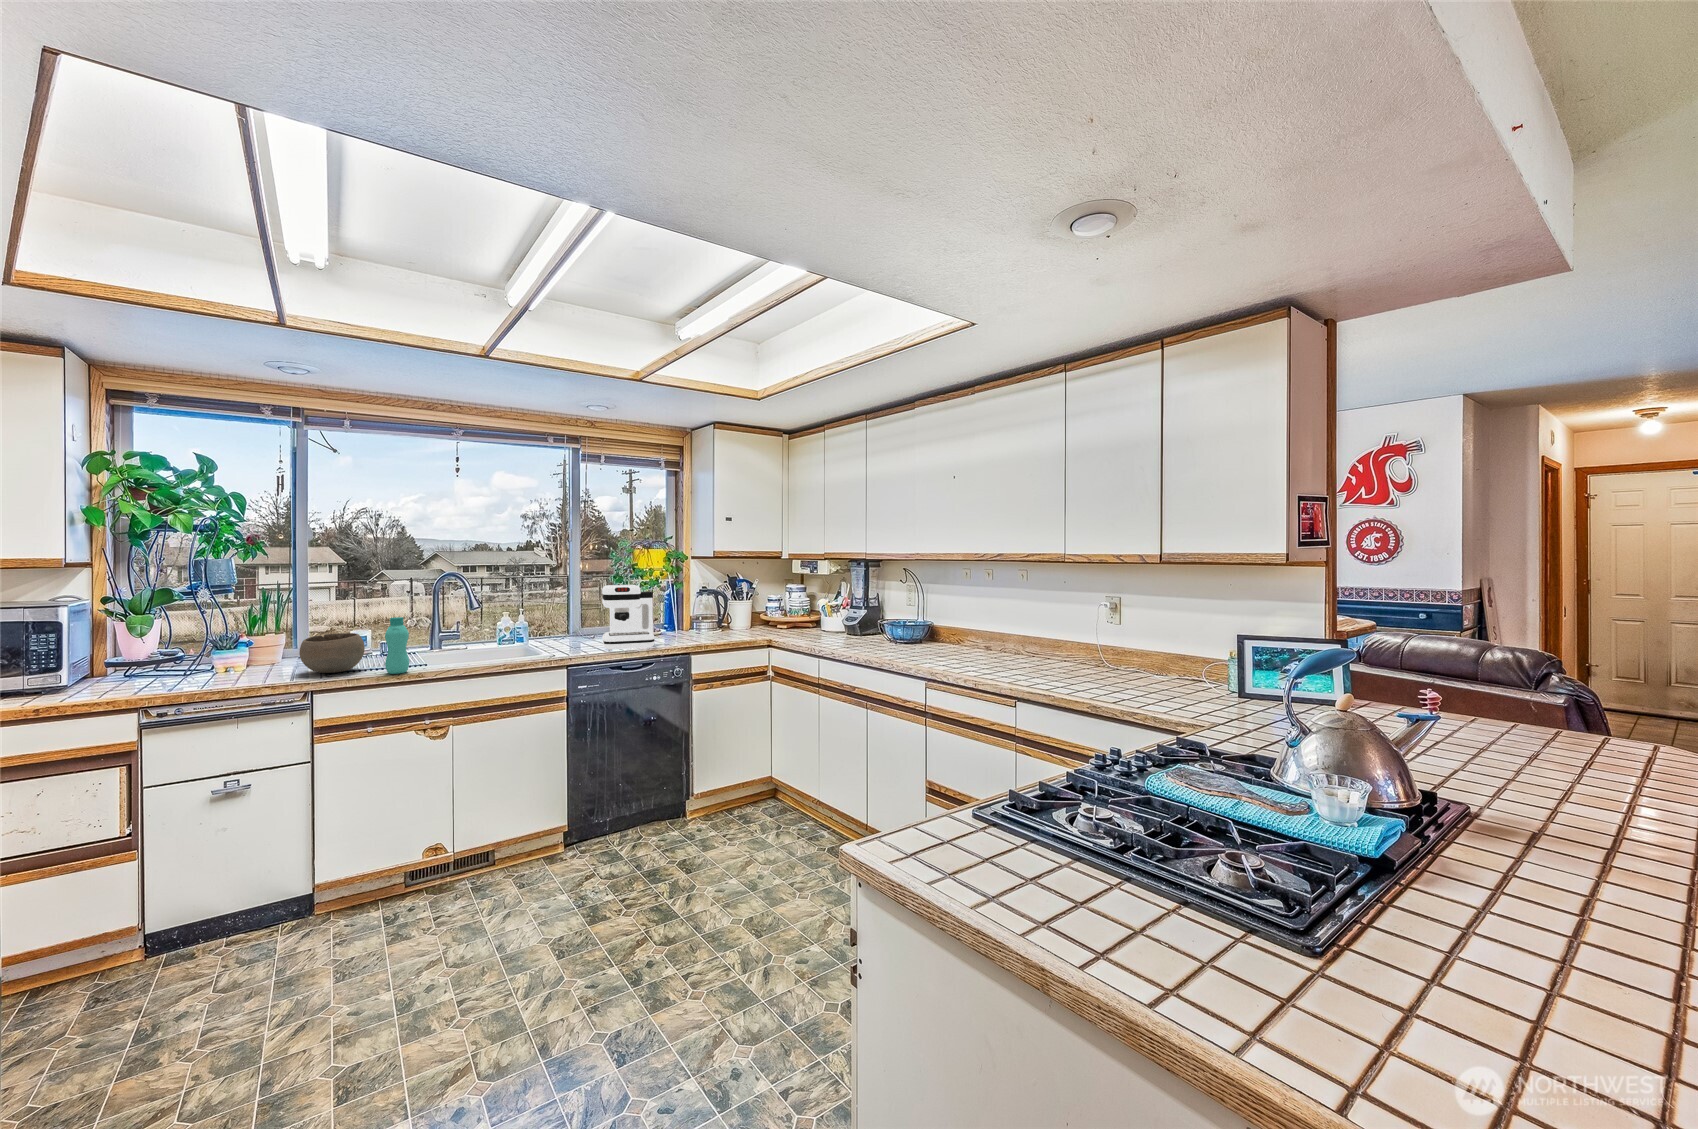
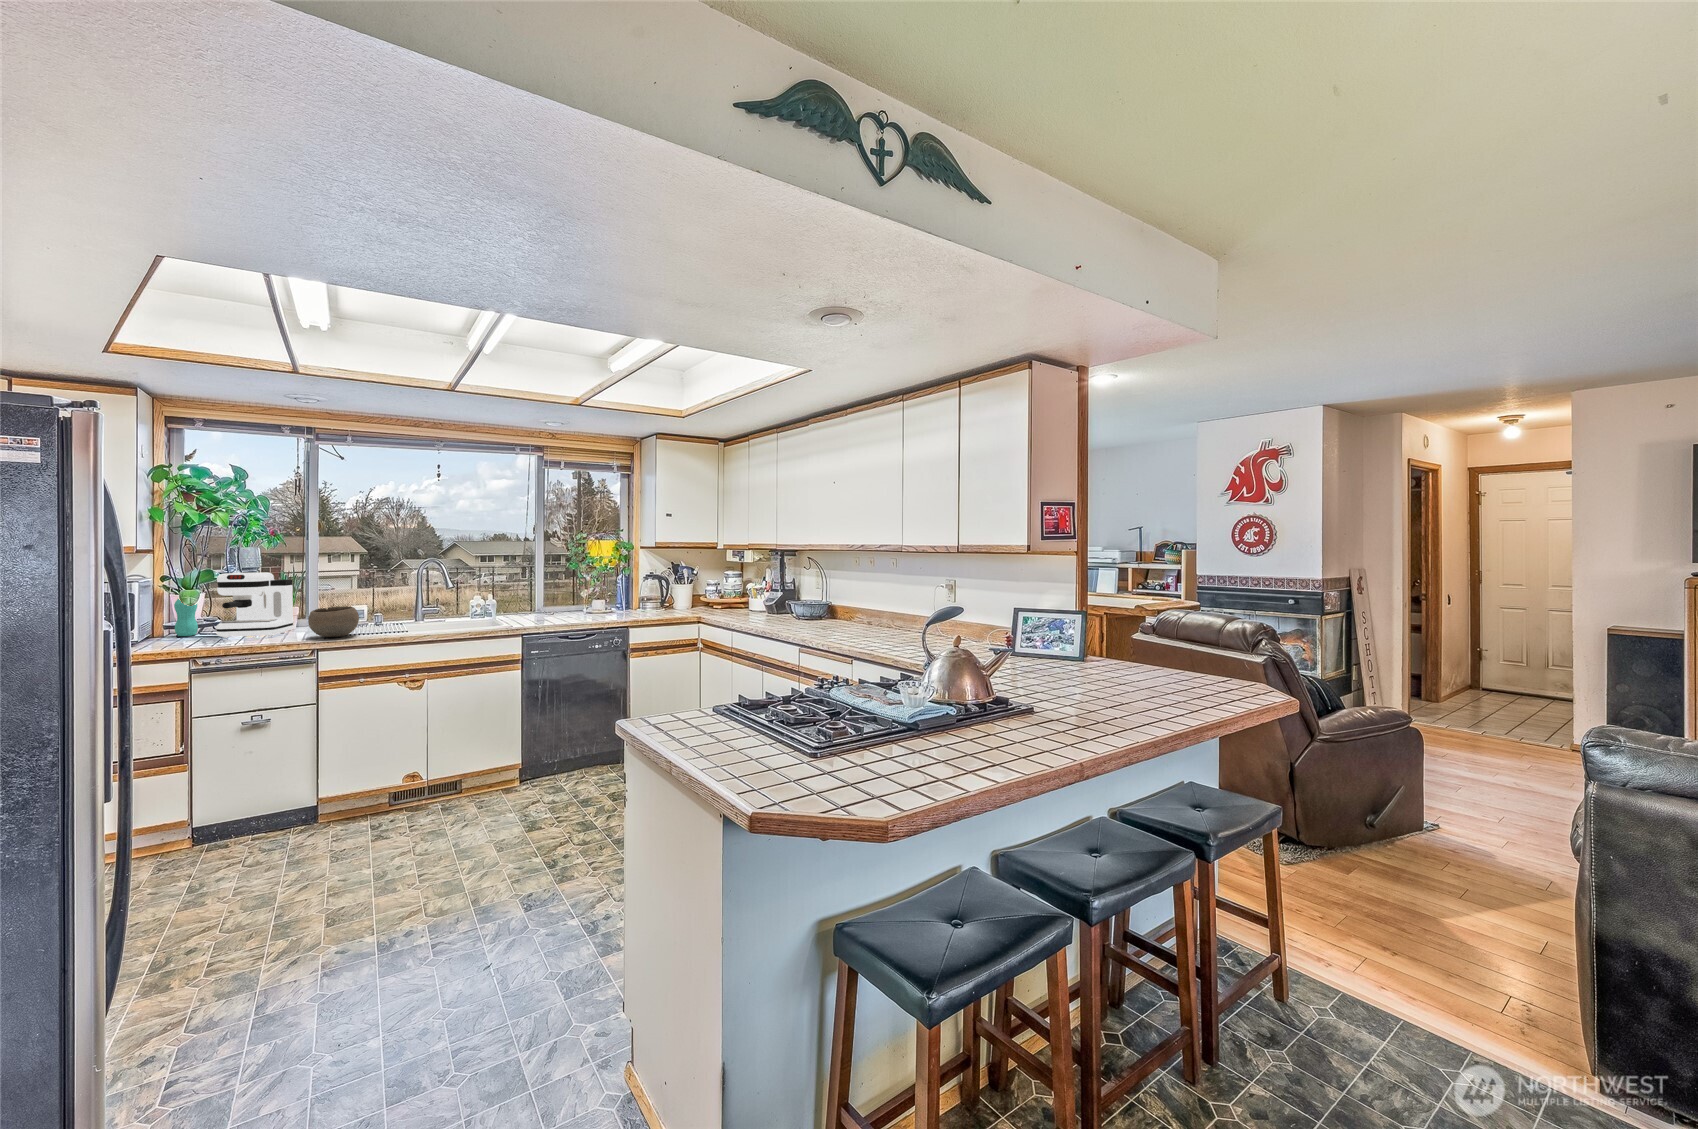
coffee maker: present [602,585,655,650] -> present [216,572,294,638]
bottle: present [385,617,409,674] -> present [174,597,198,636]

